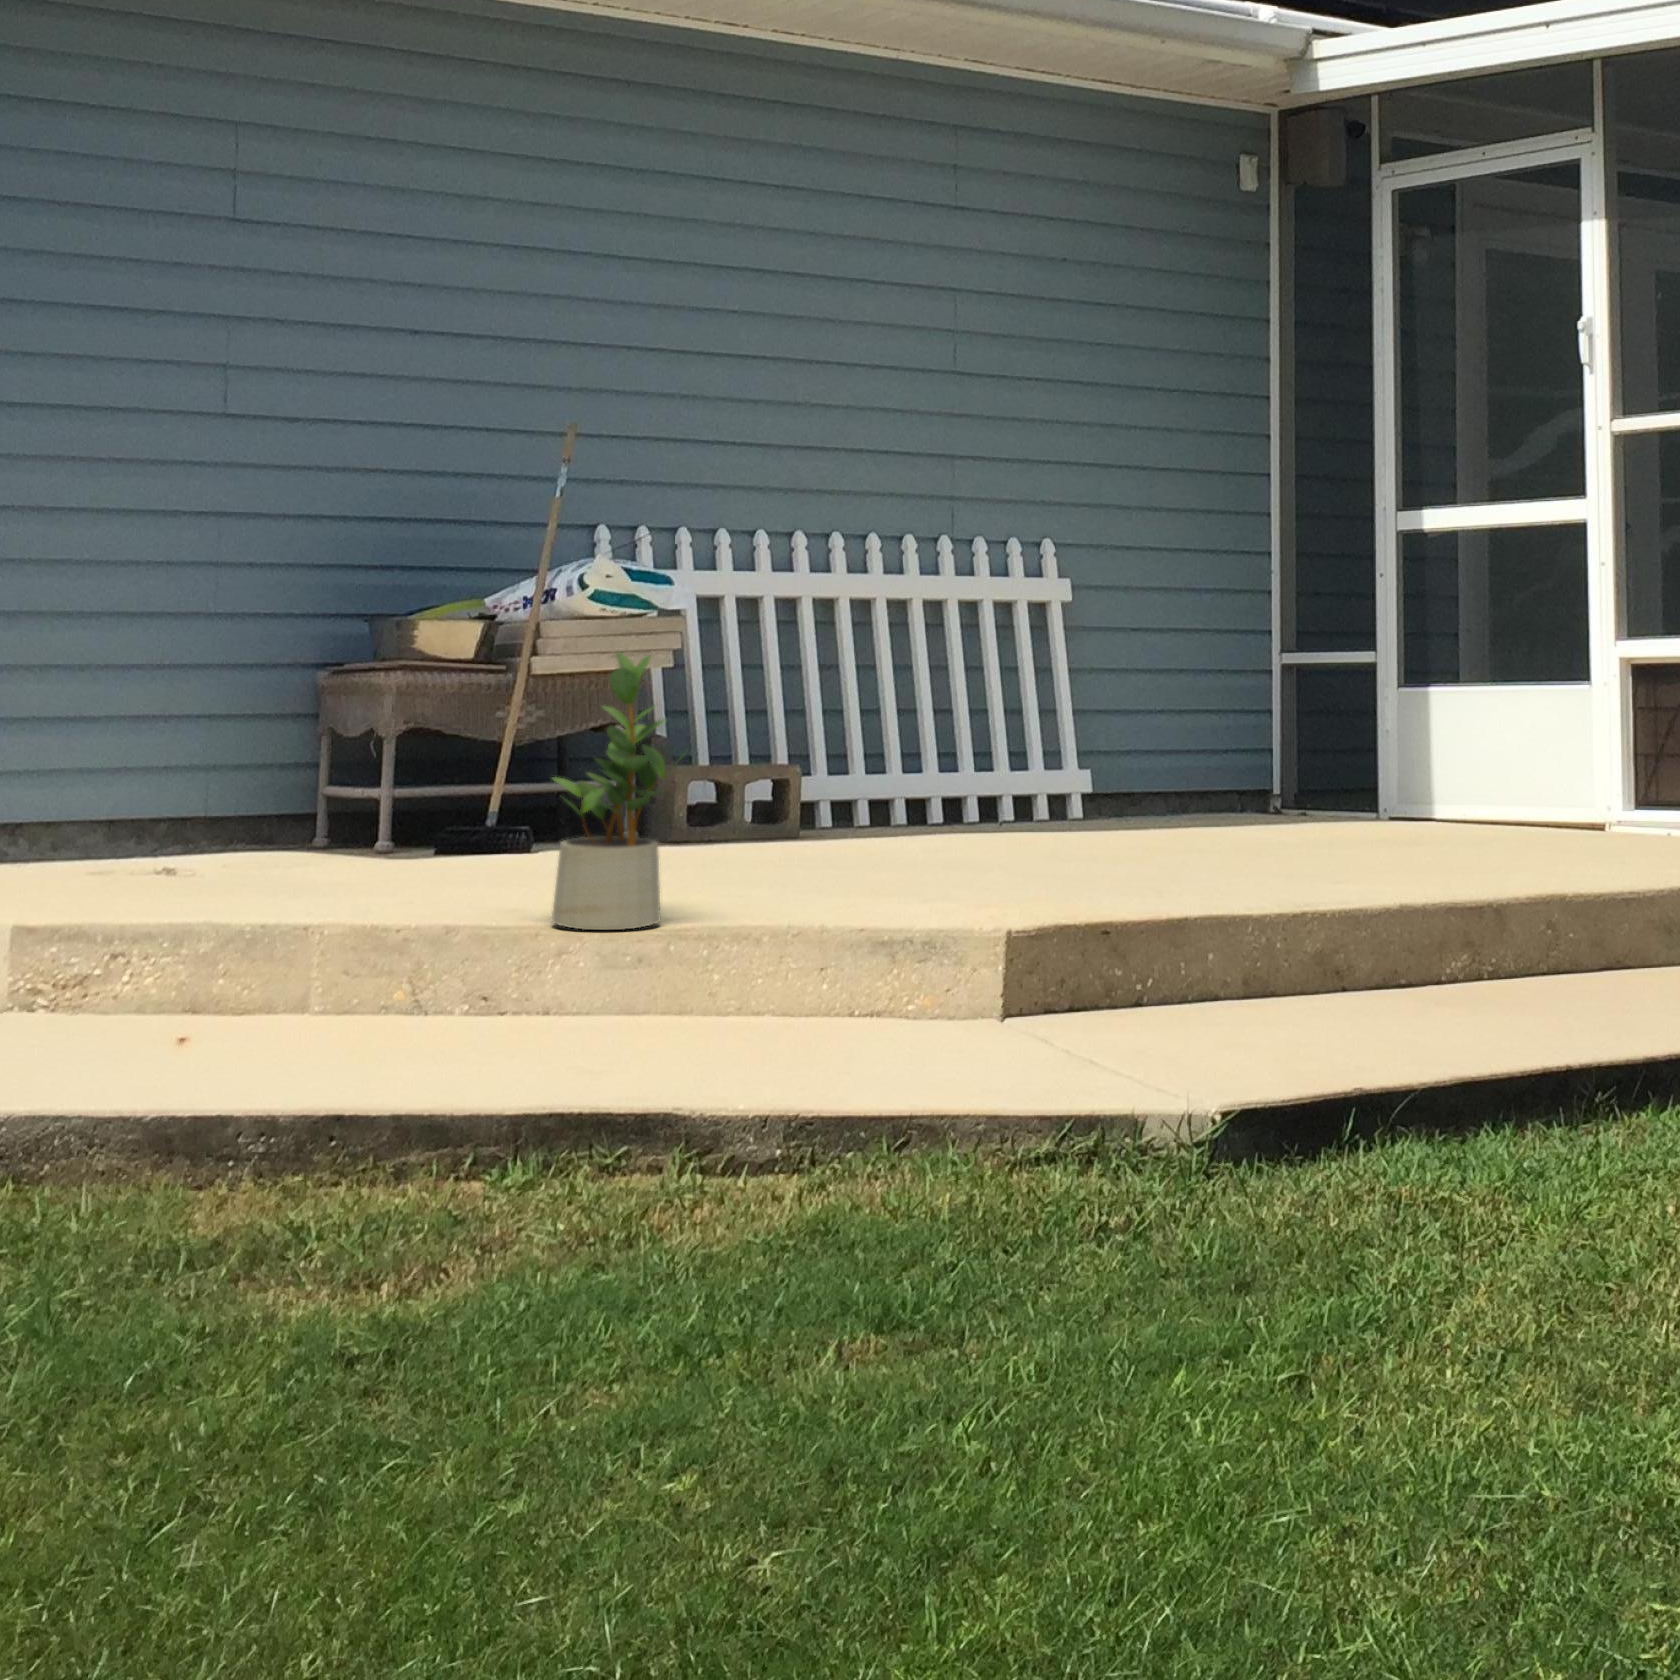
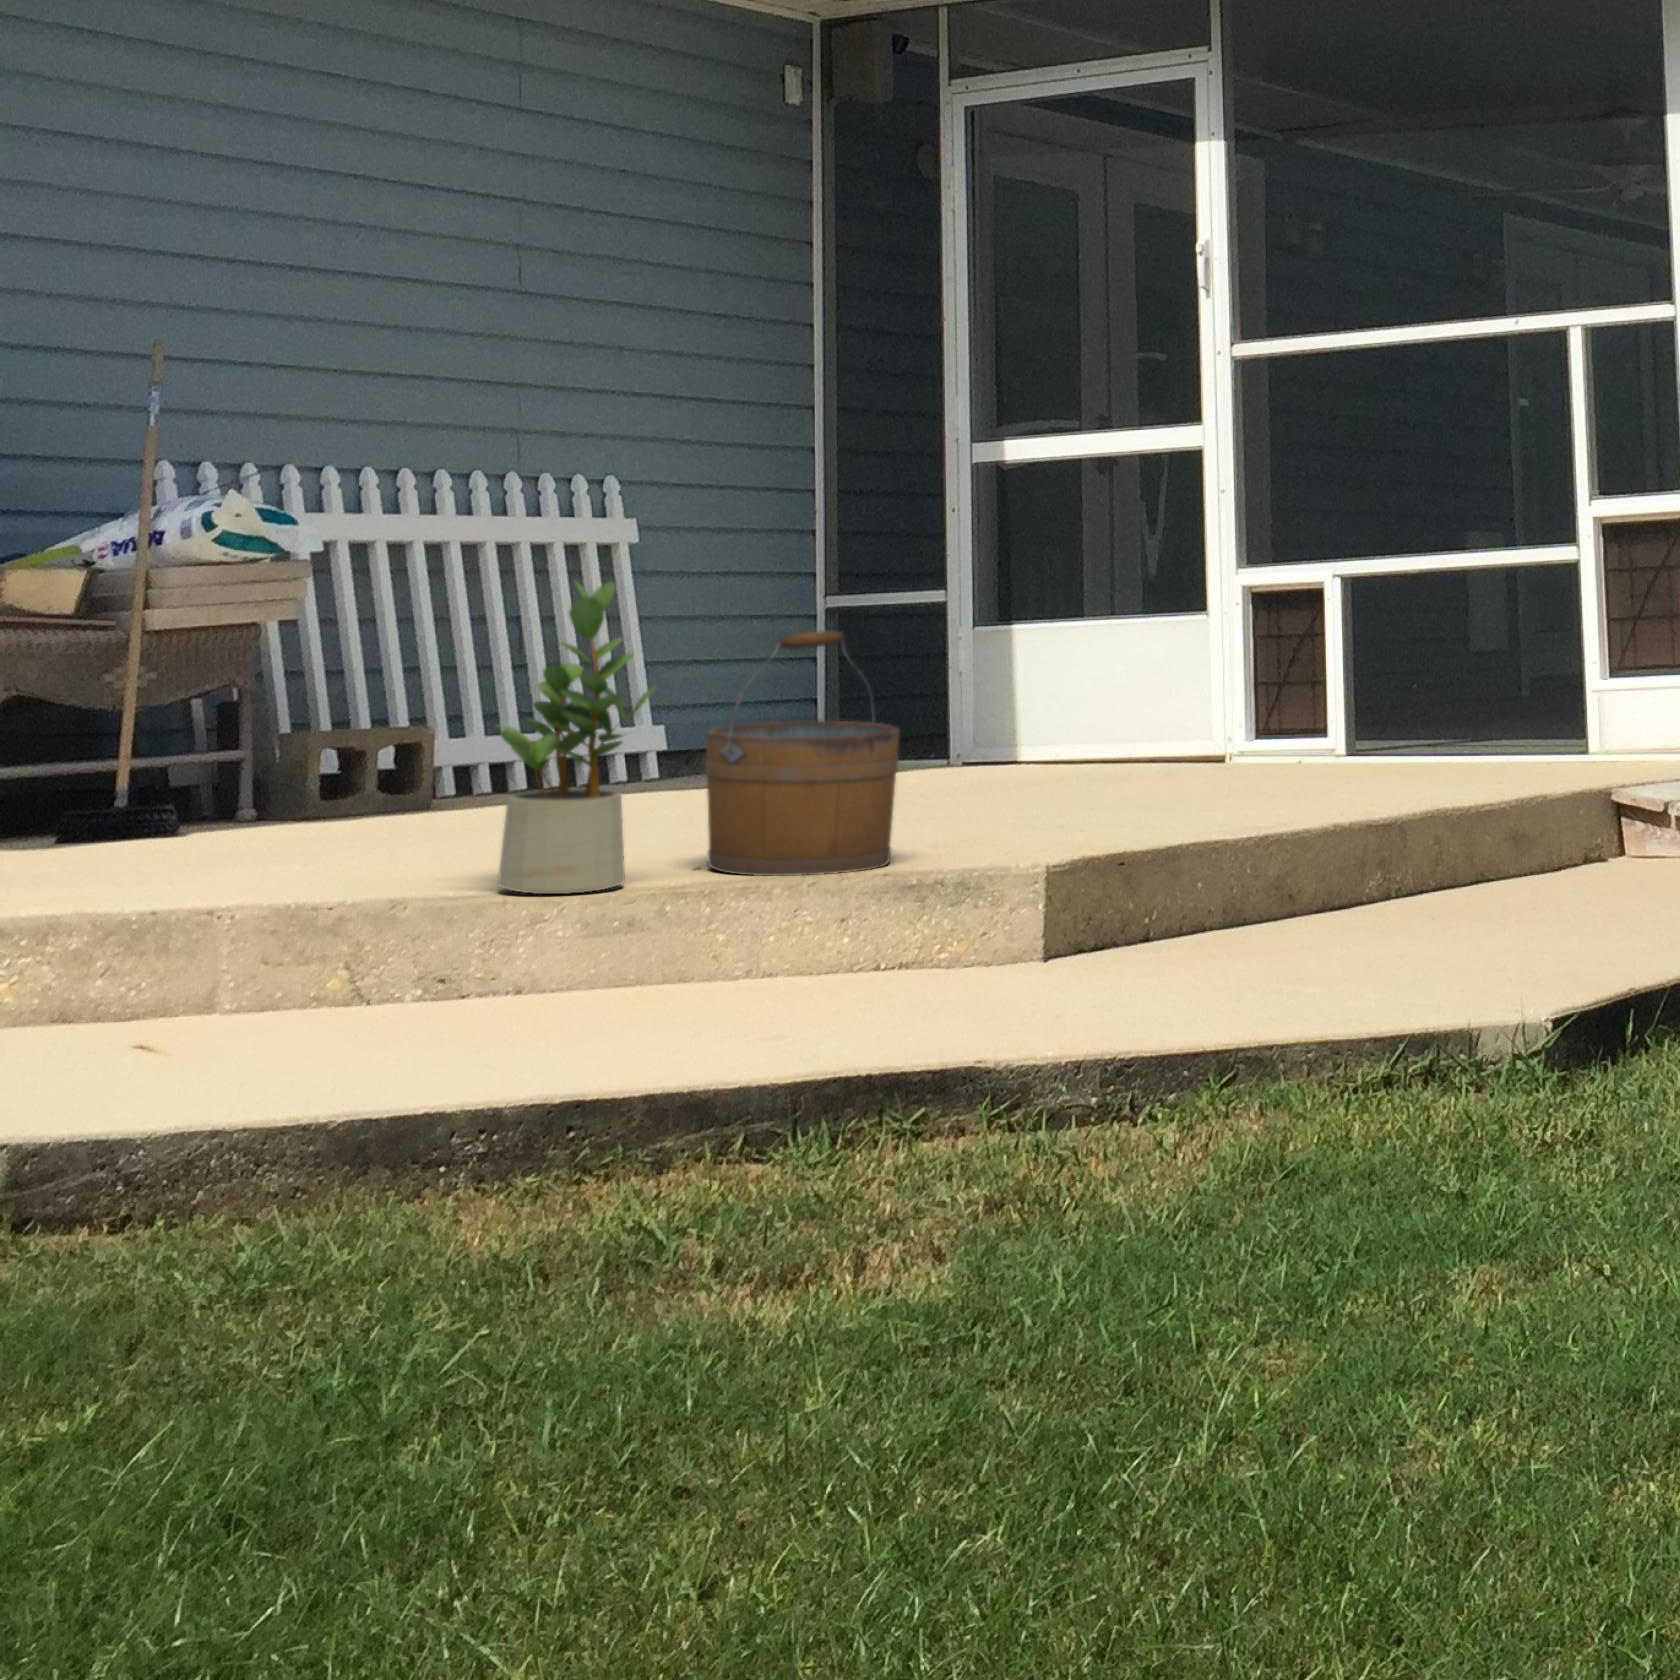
bucket: none [763,704,936,929] -> present [705,631,899,876]

